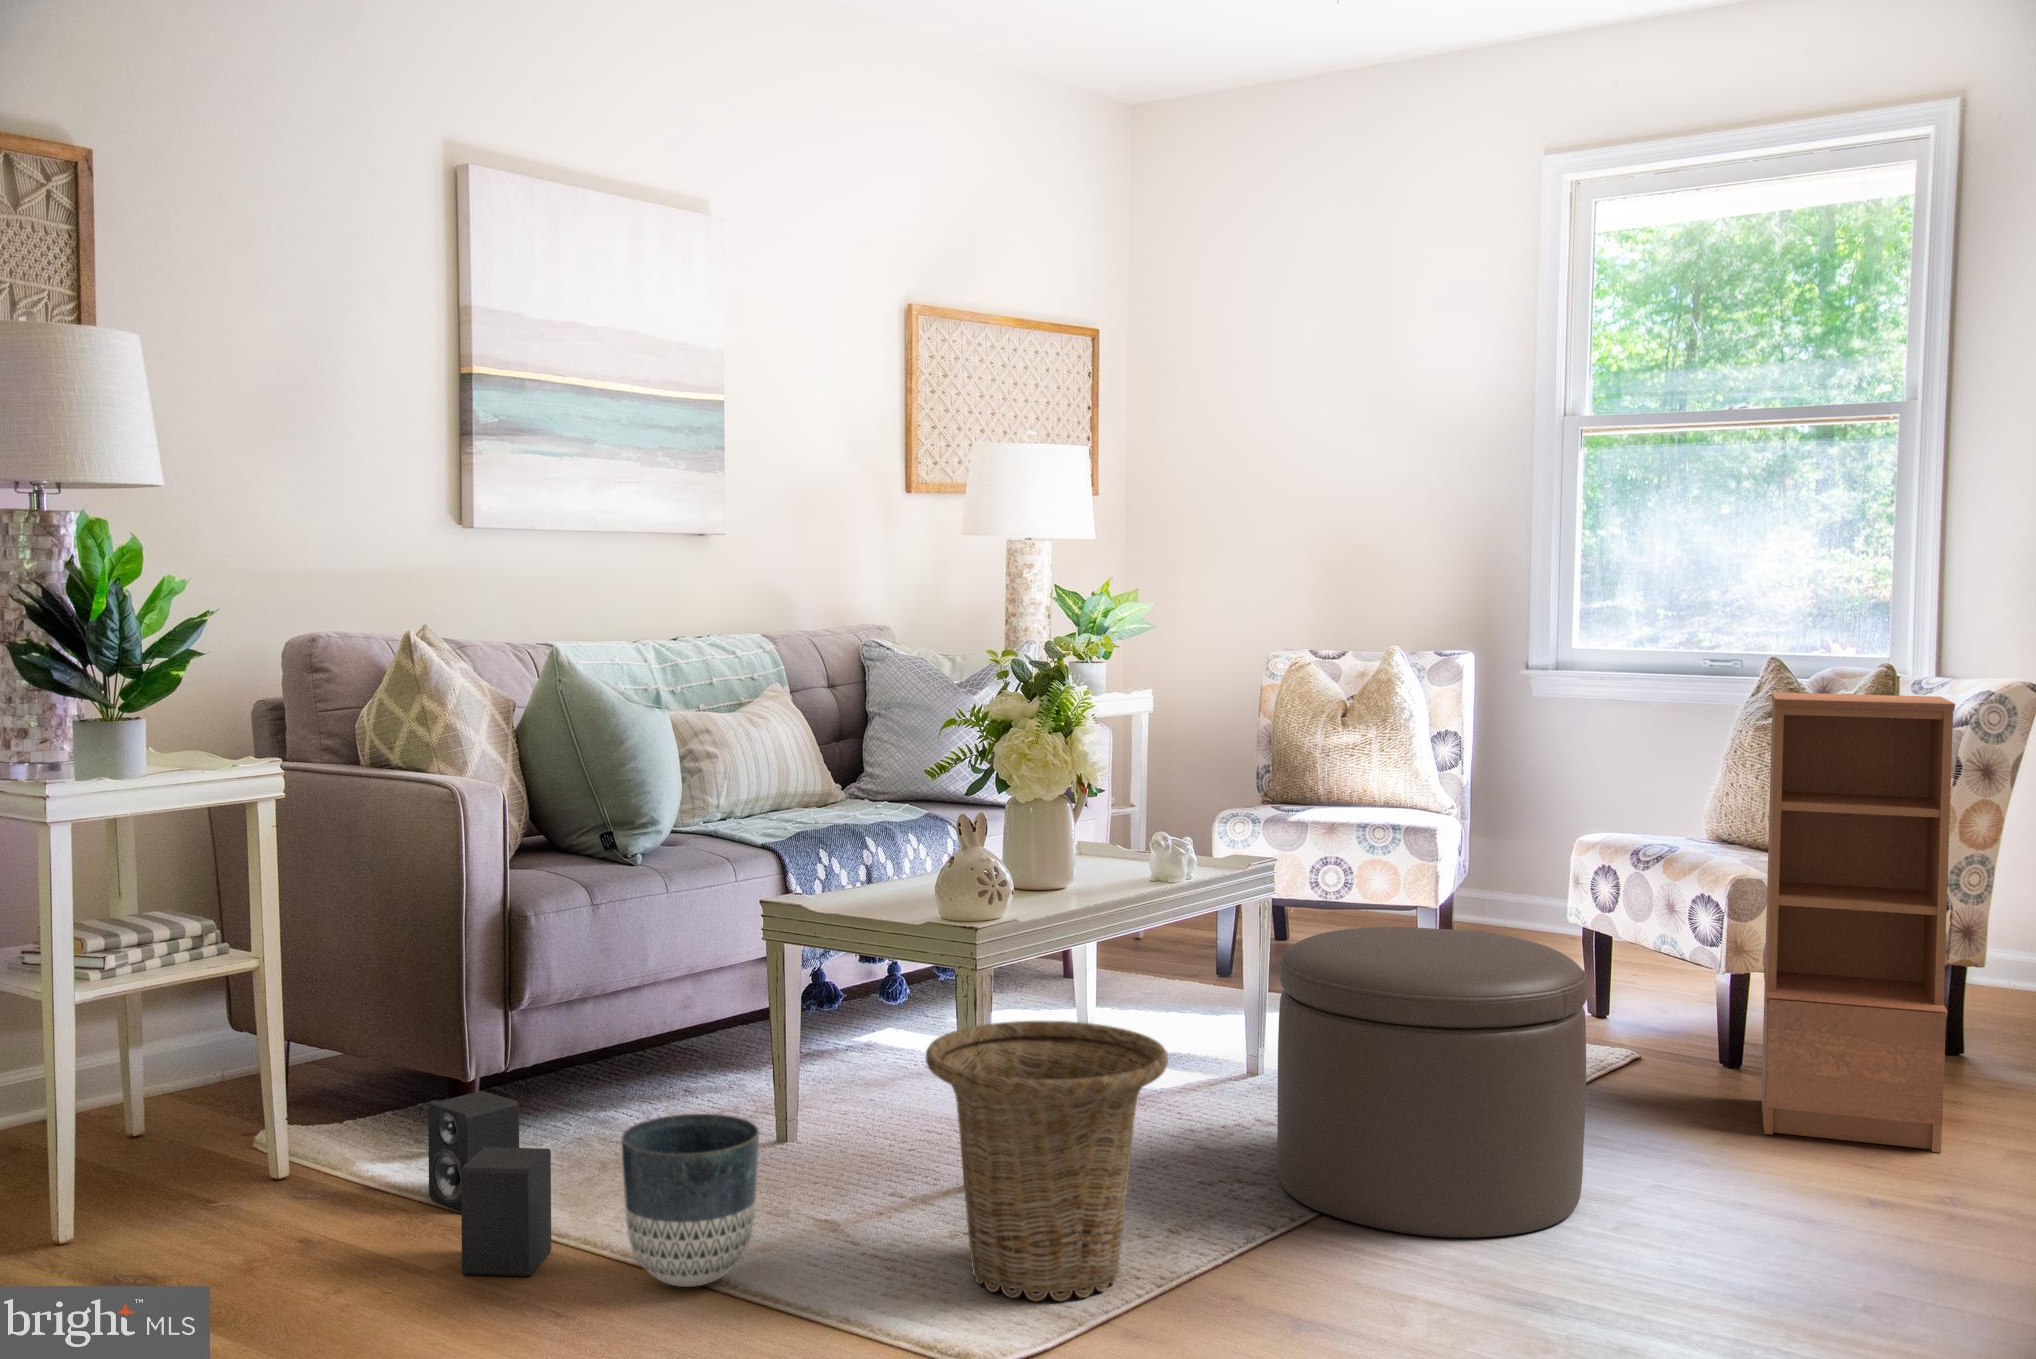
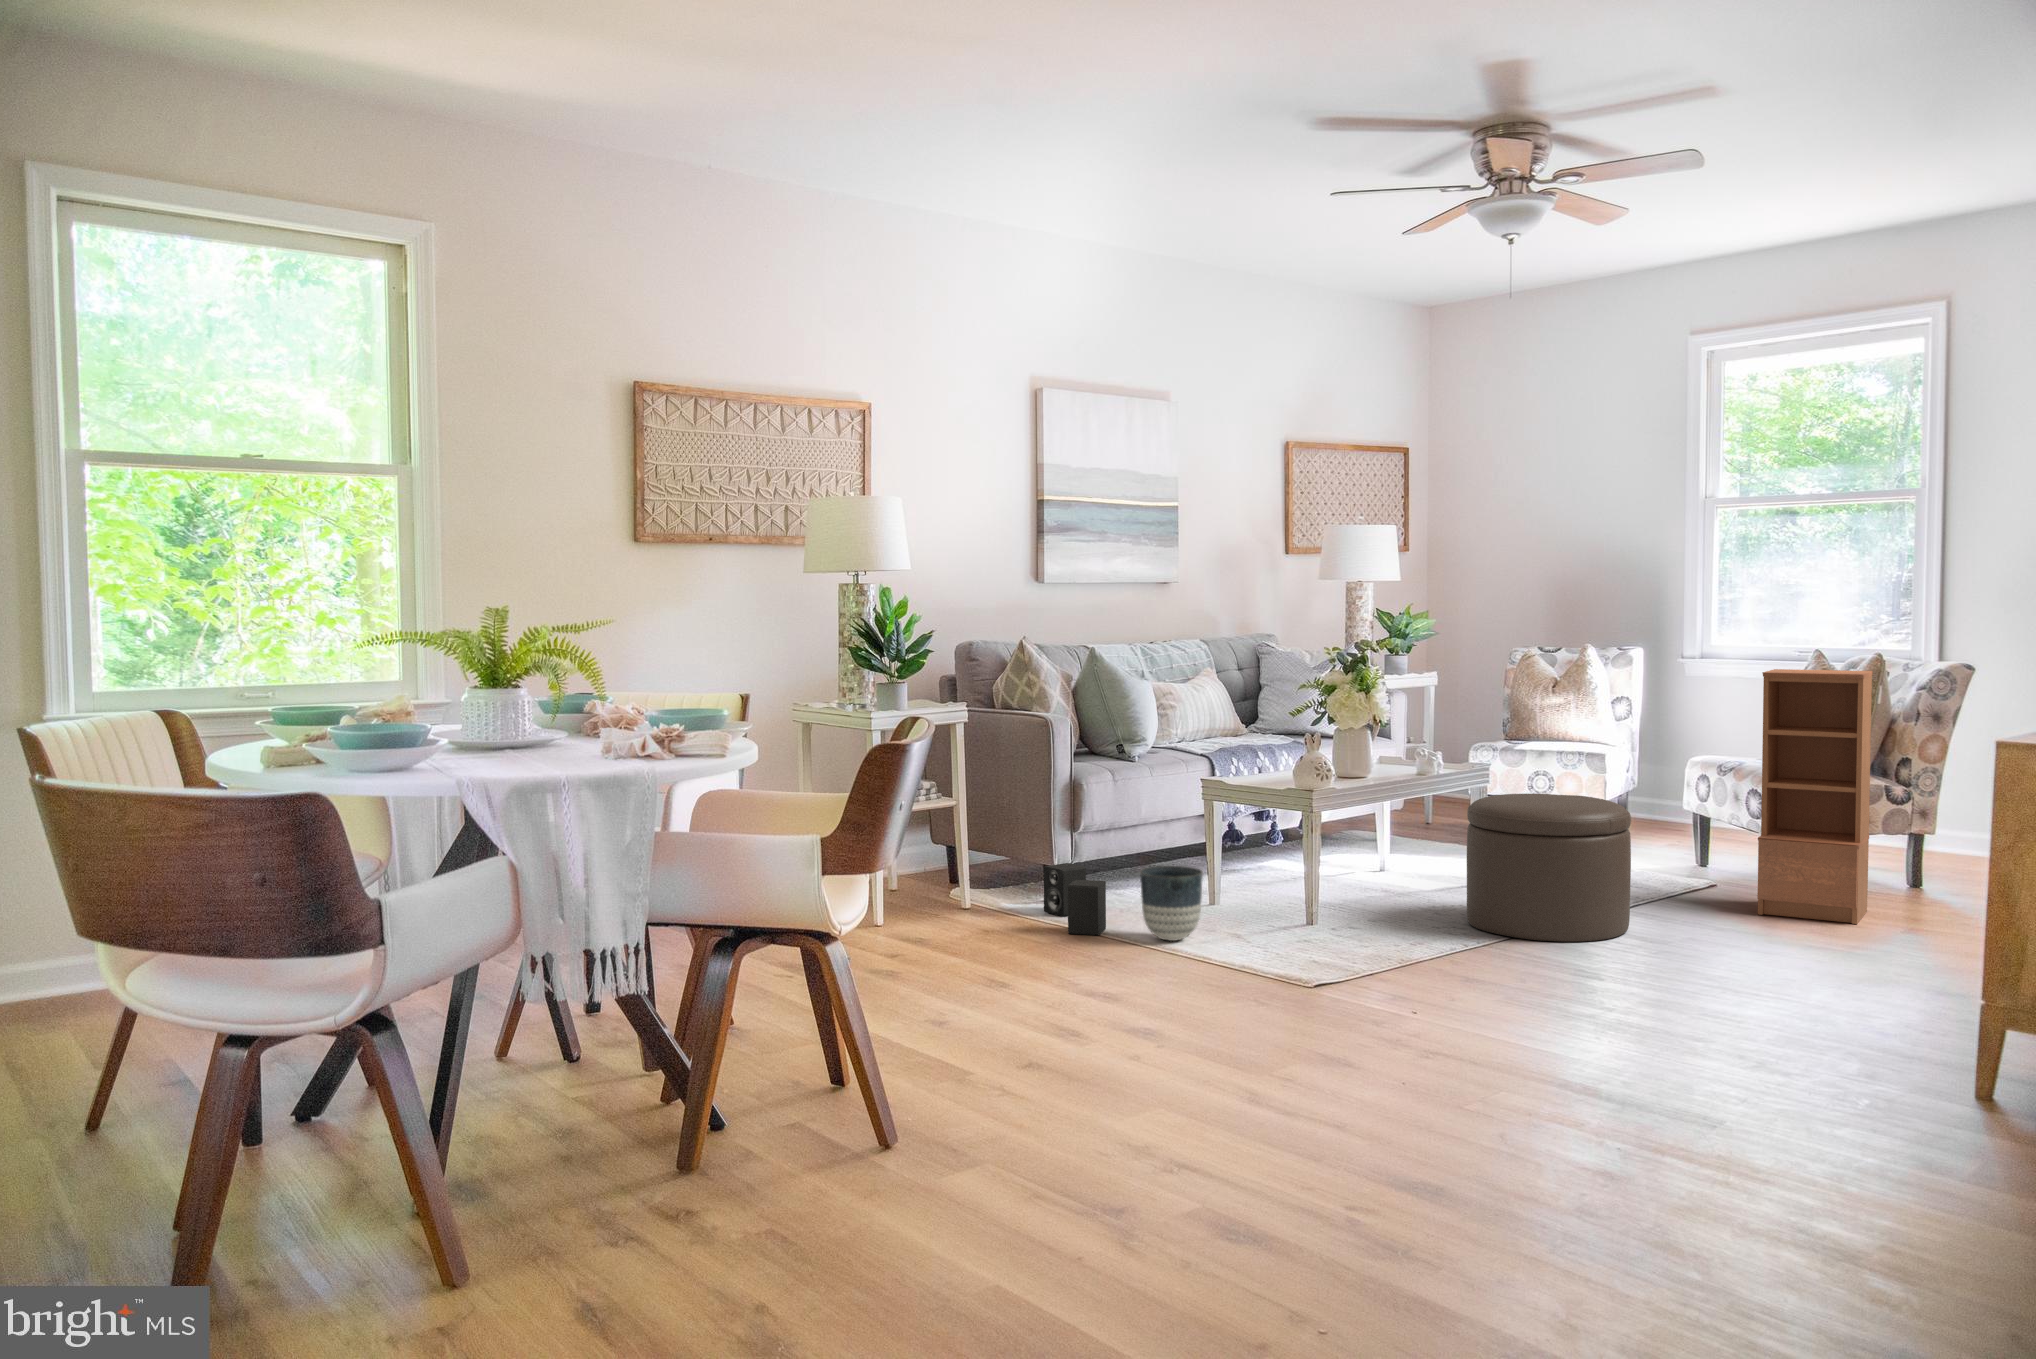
basket: present [926,1021,1168,1301] -> none [1280,829,1397,951]

